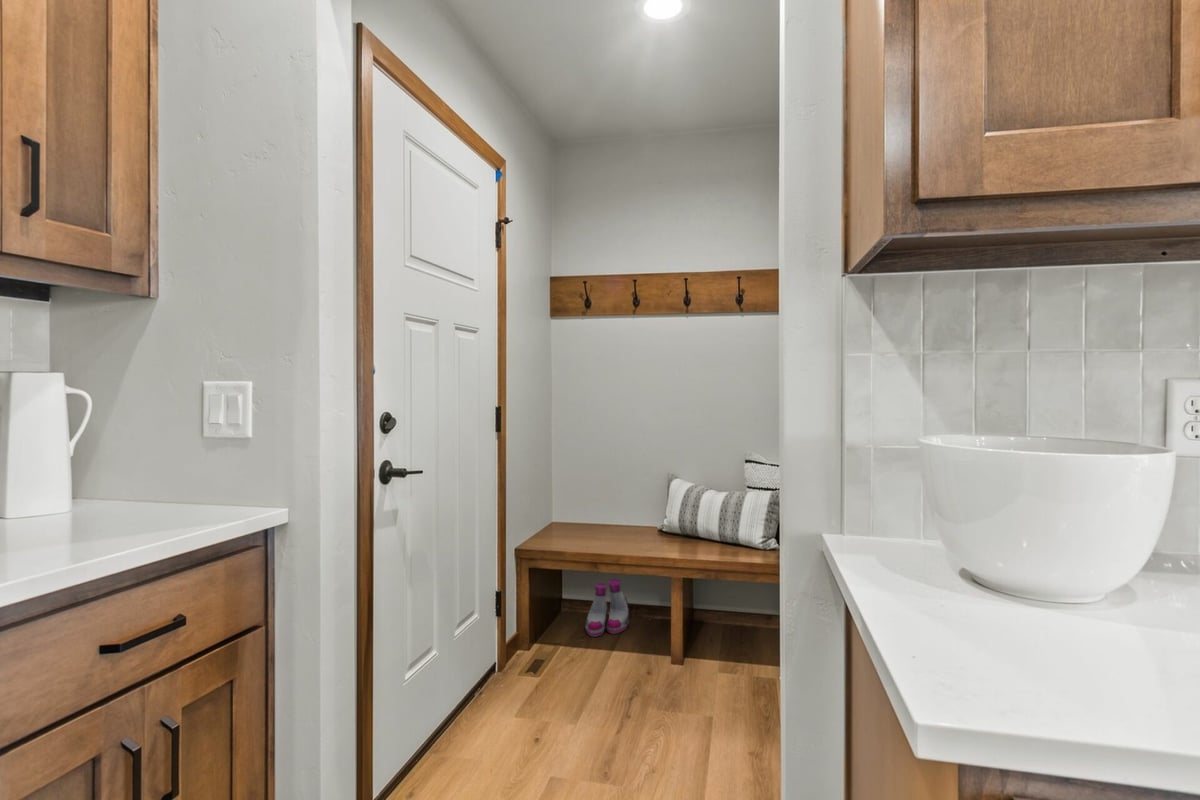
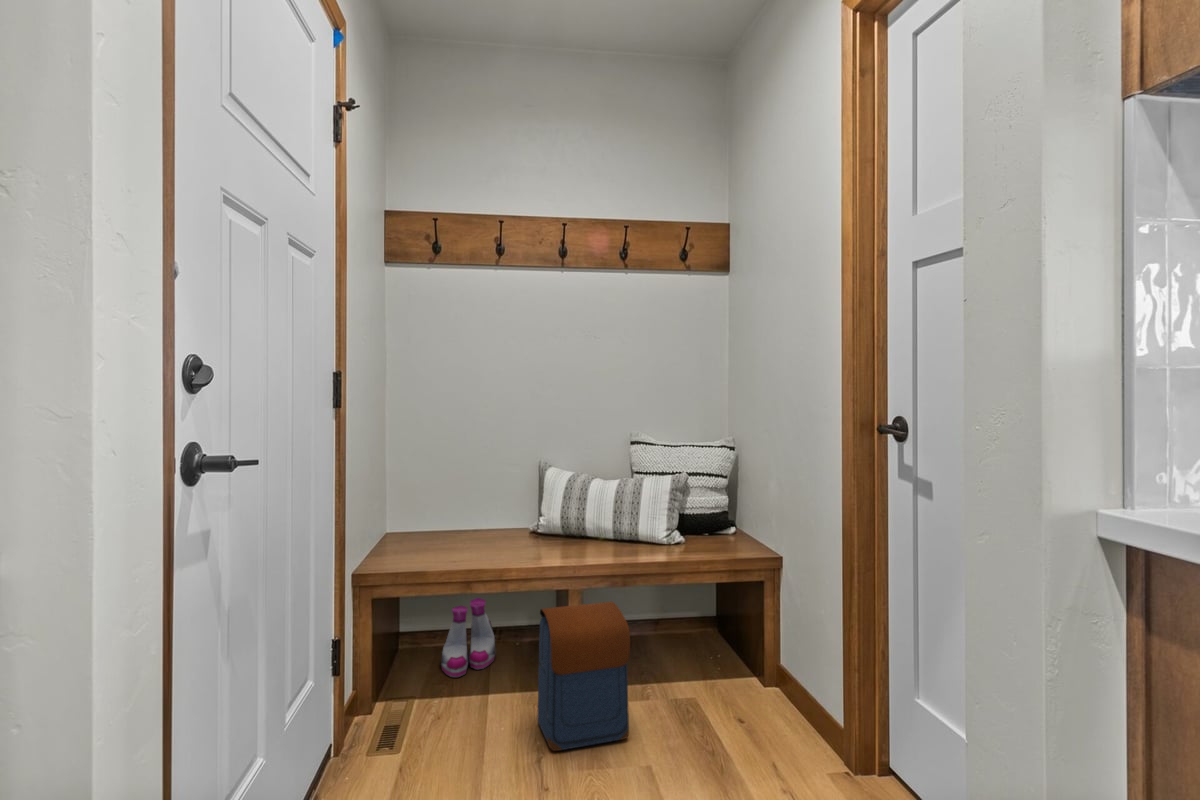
backpack: none [640,587,705,695] -> present [537,602,630,751]

